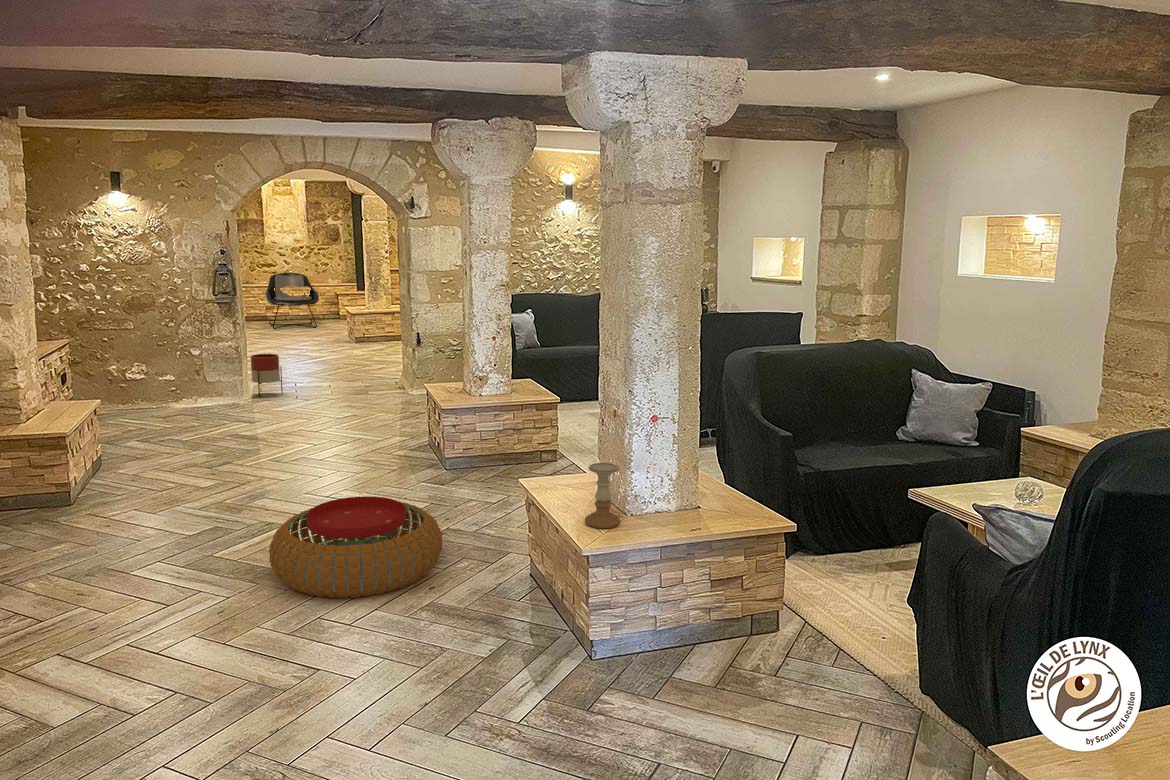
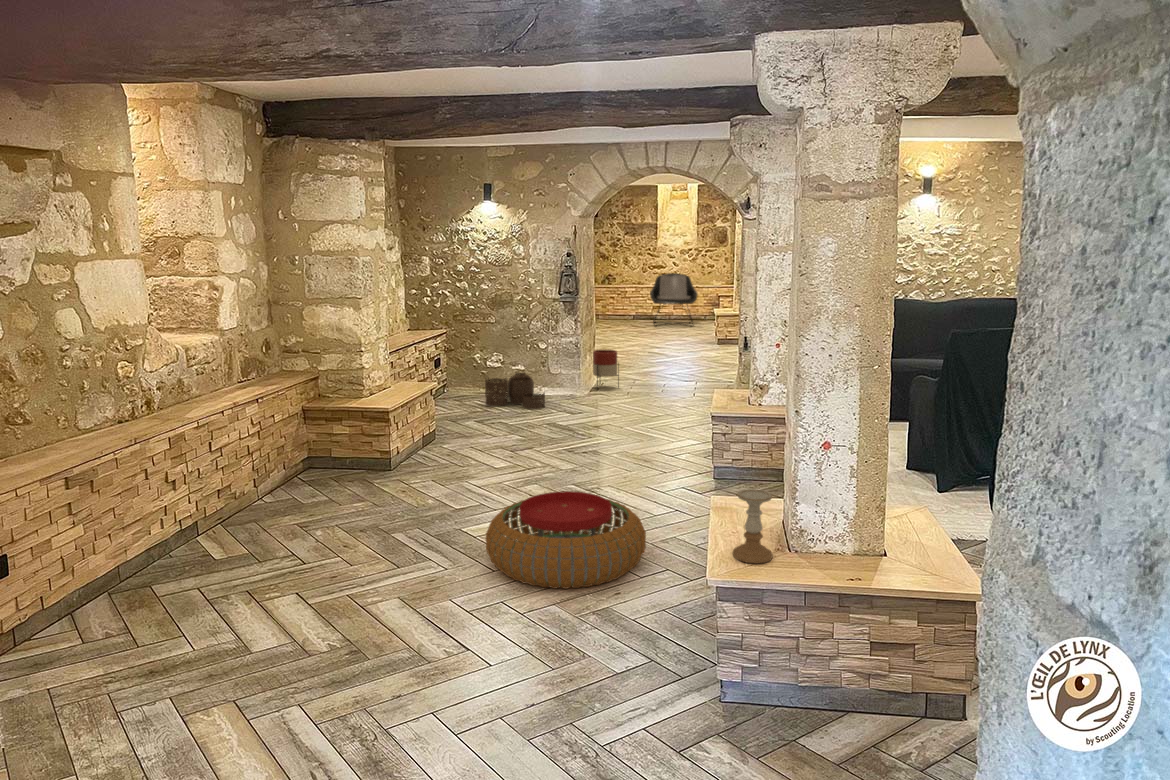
woven basket: none [131,382,212,425] -> present [485,373,545,409]

